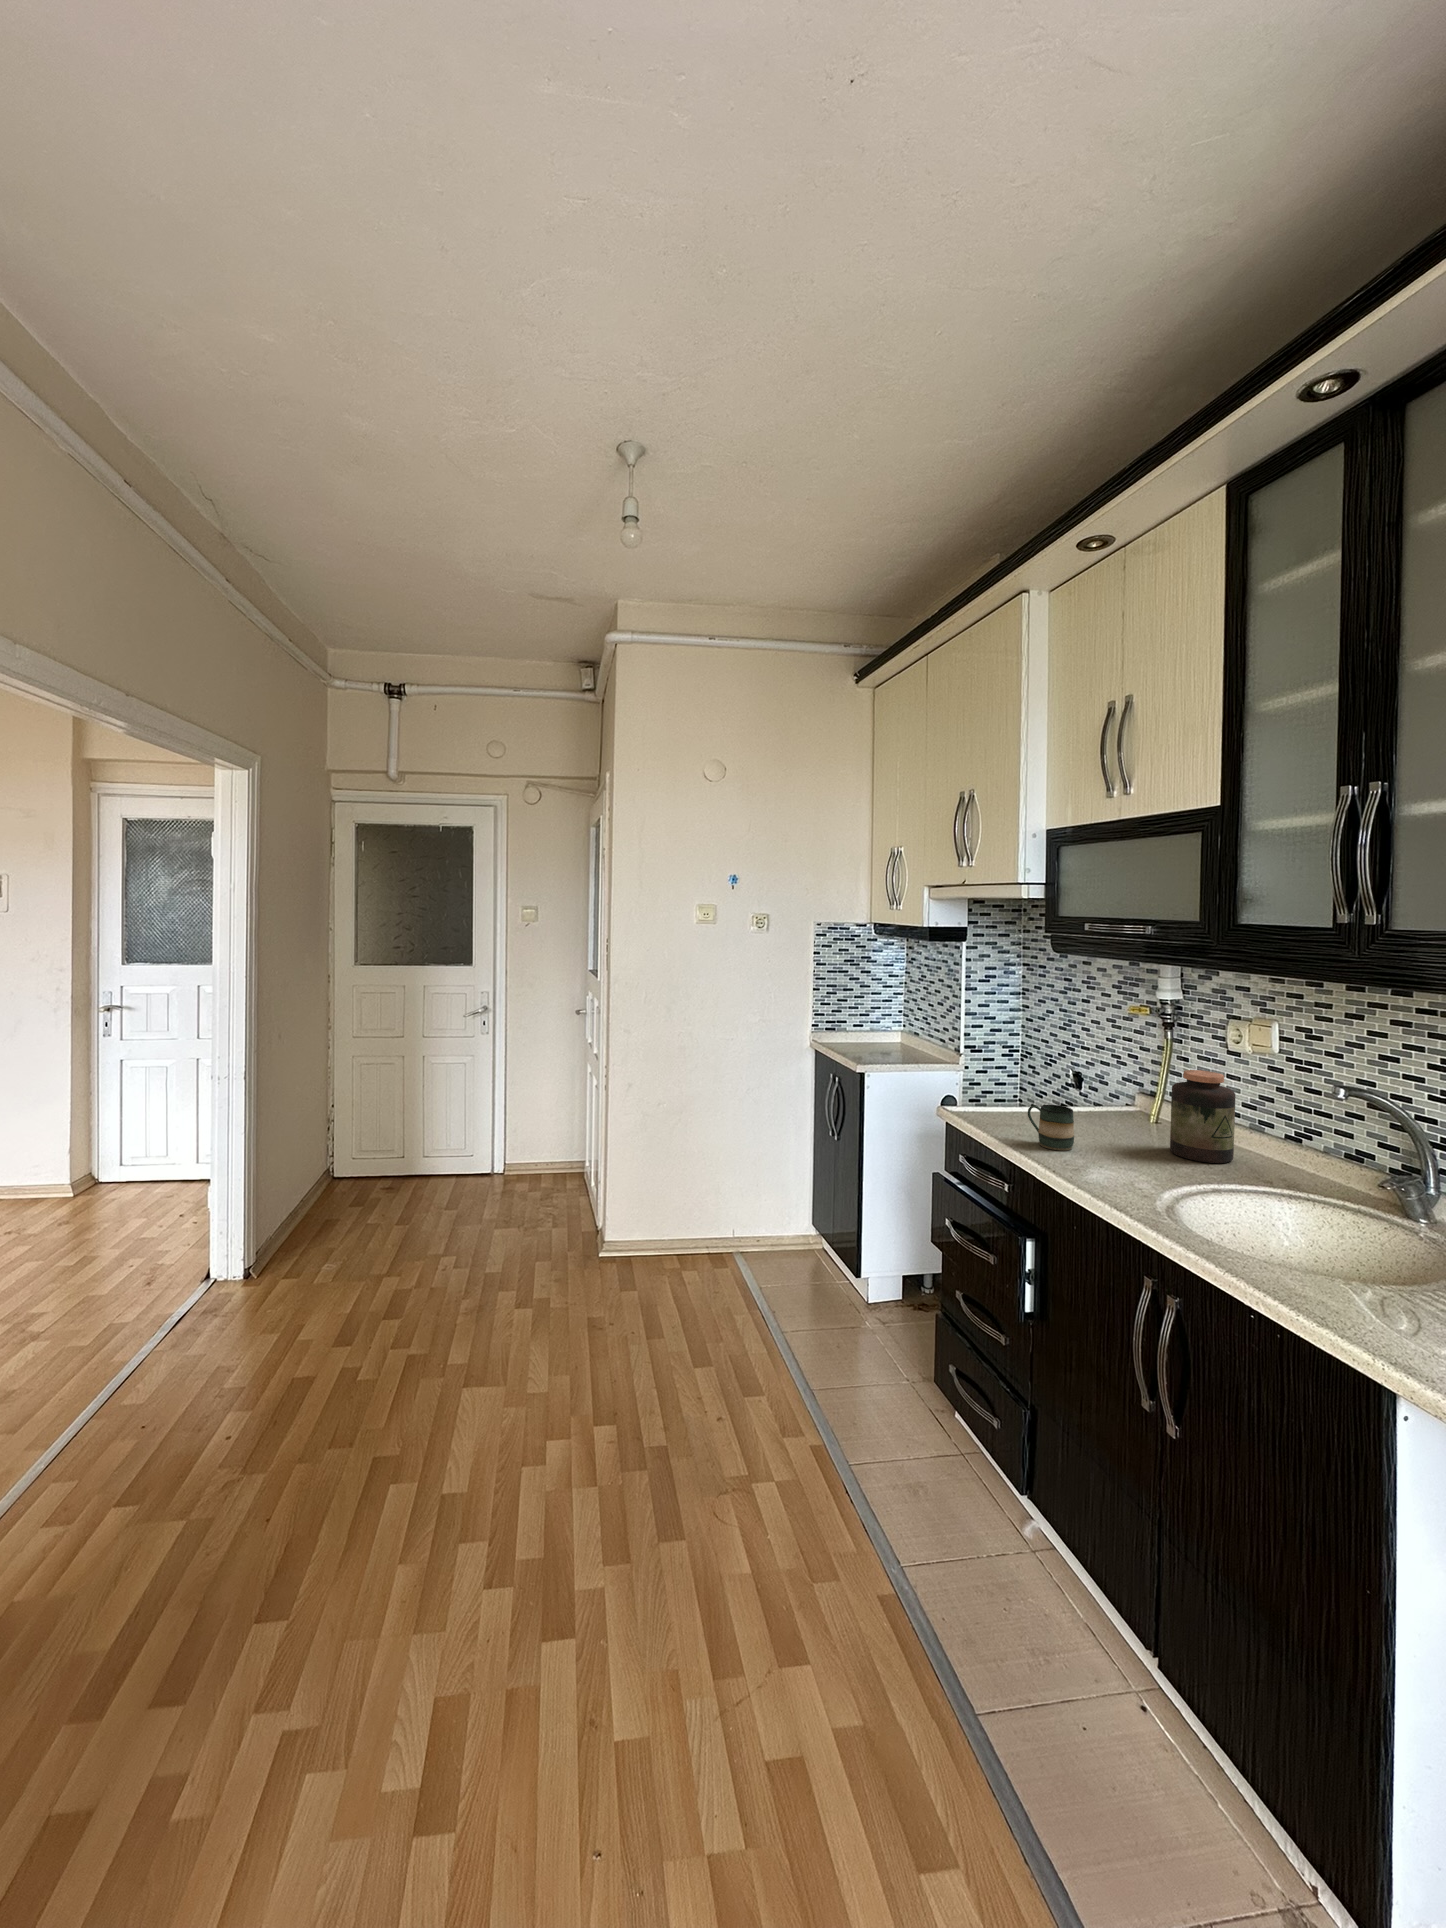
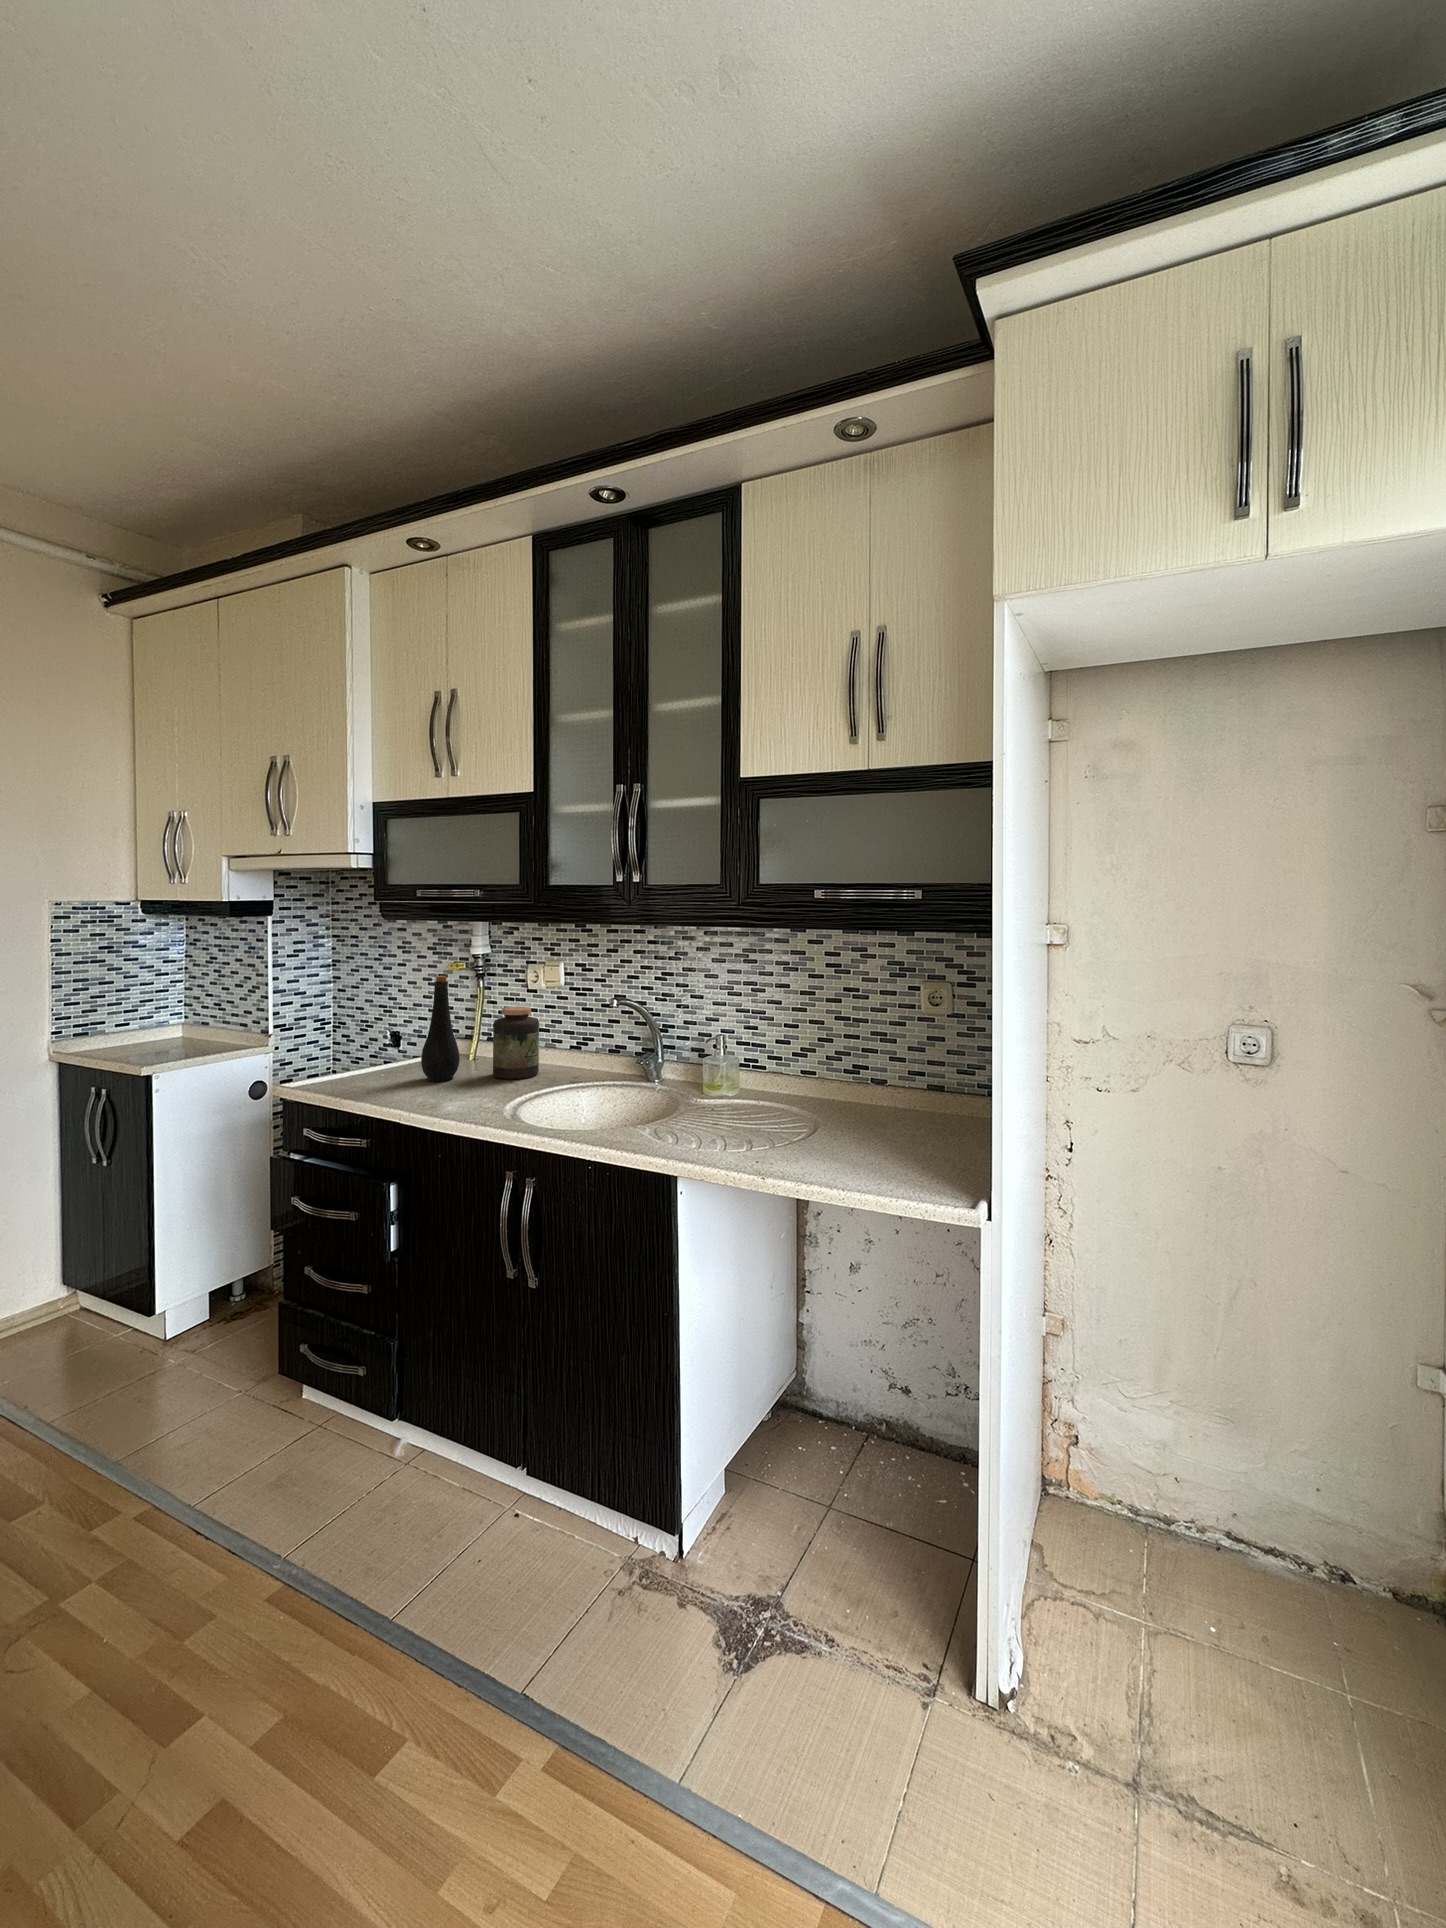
bottle: none [1083,1022,1129,1143] -> present [421,976,460,1081]
mug: present [1028,1105,1074,1151] -> none [374,1055,419,1096]

